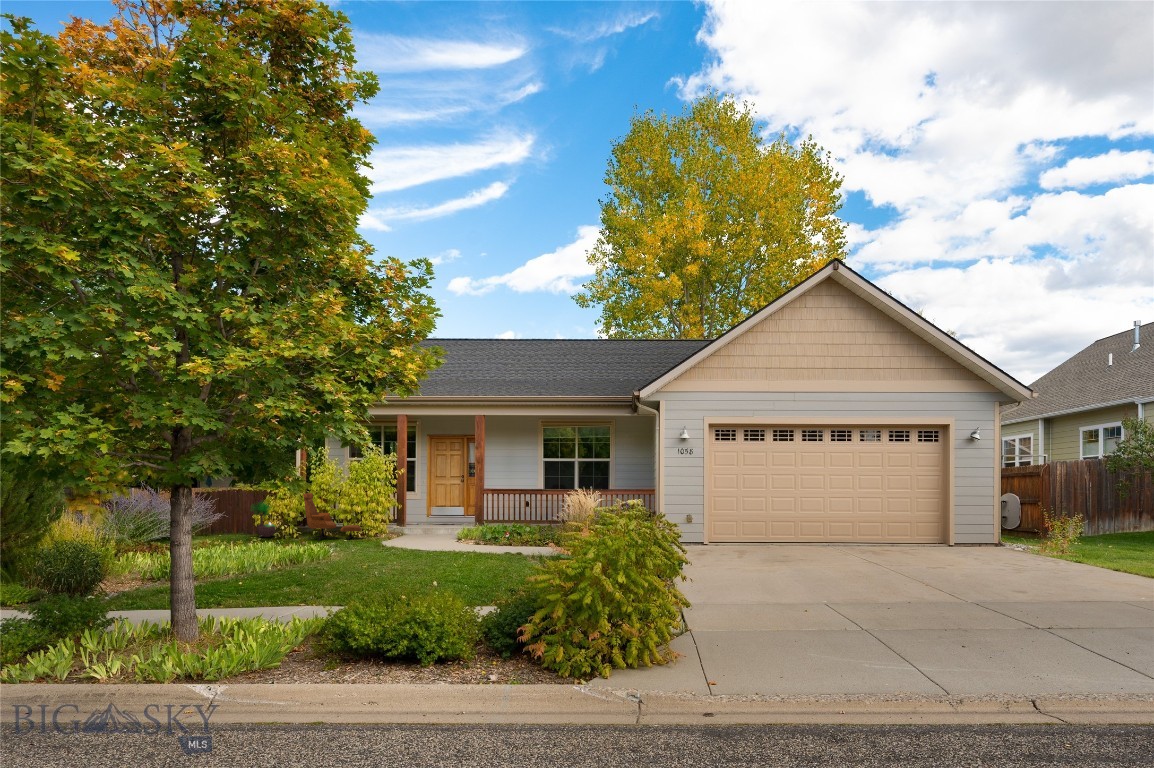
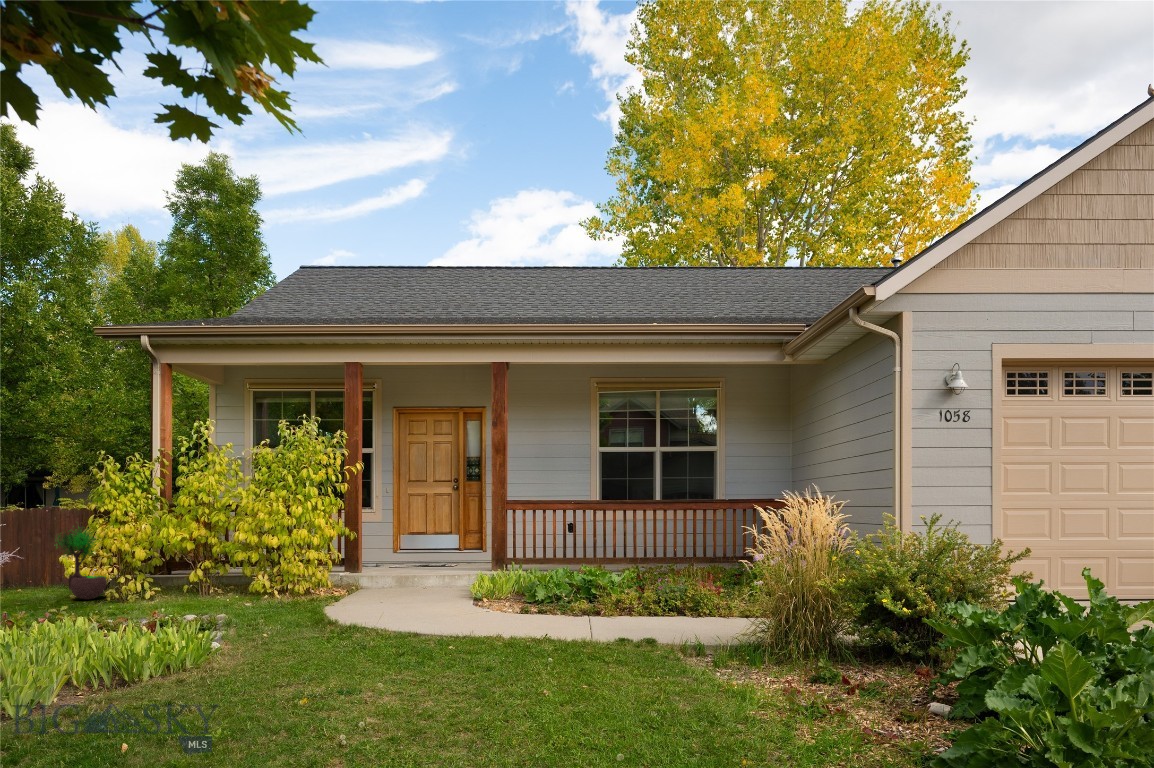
lounge chair: present [303,493,361,541] -> none [161,510,280,607]

